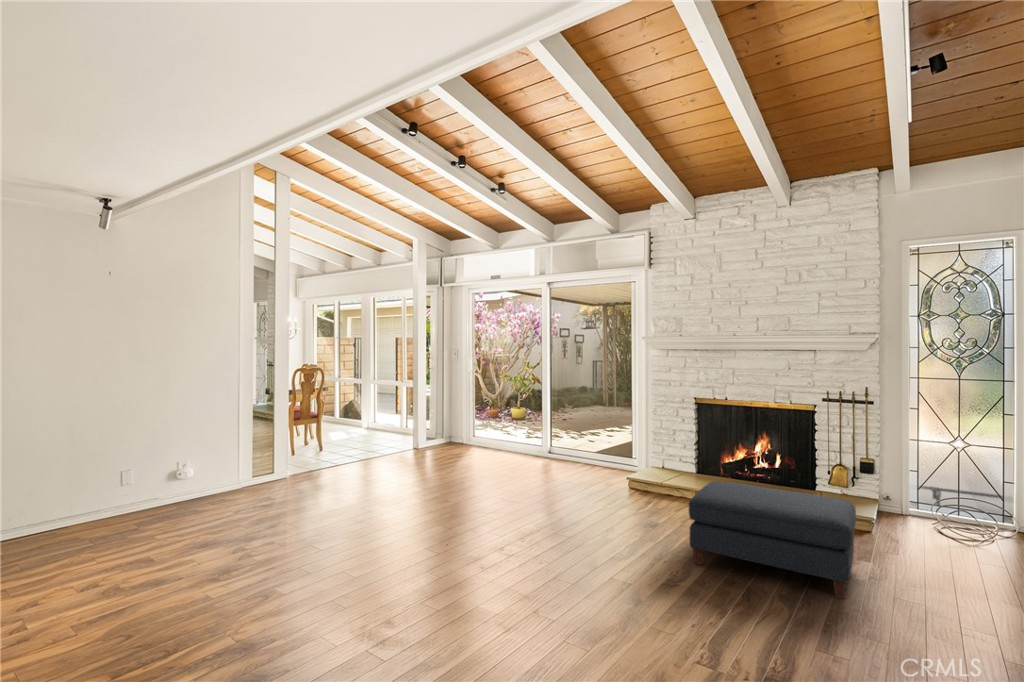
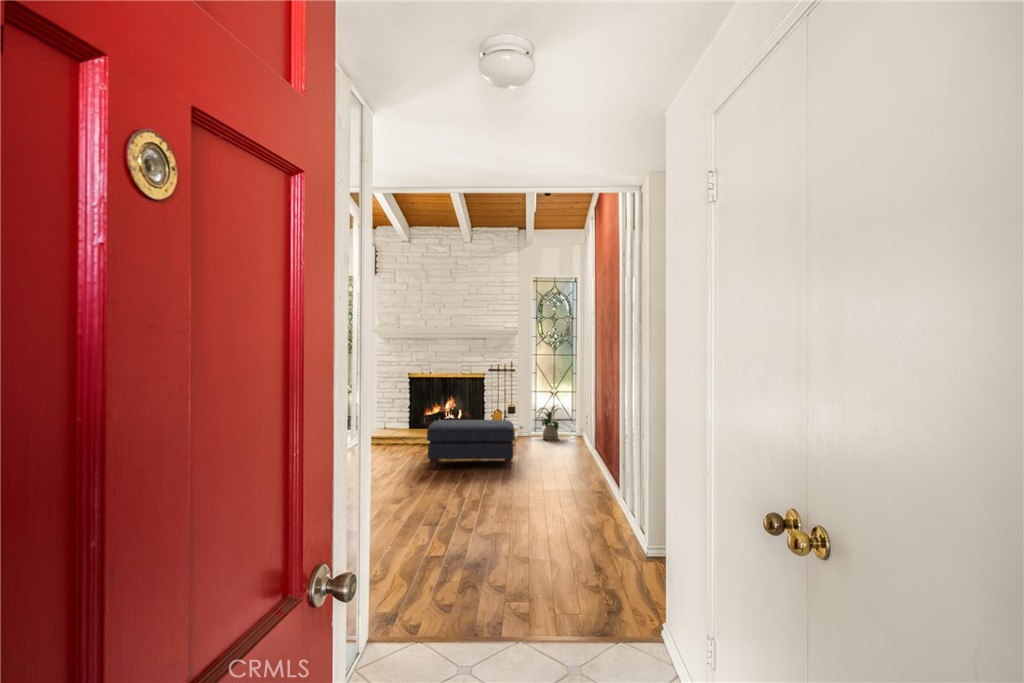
house plant: none [911,470,995,533] -> present [539,406,559,440]

